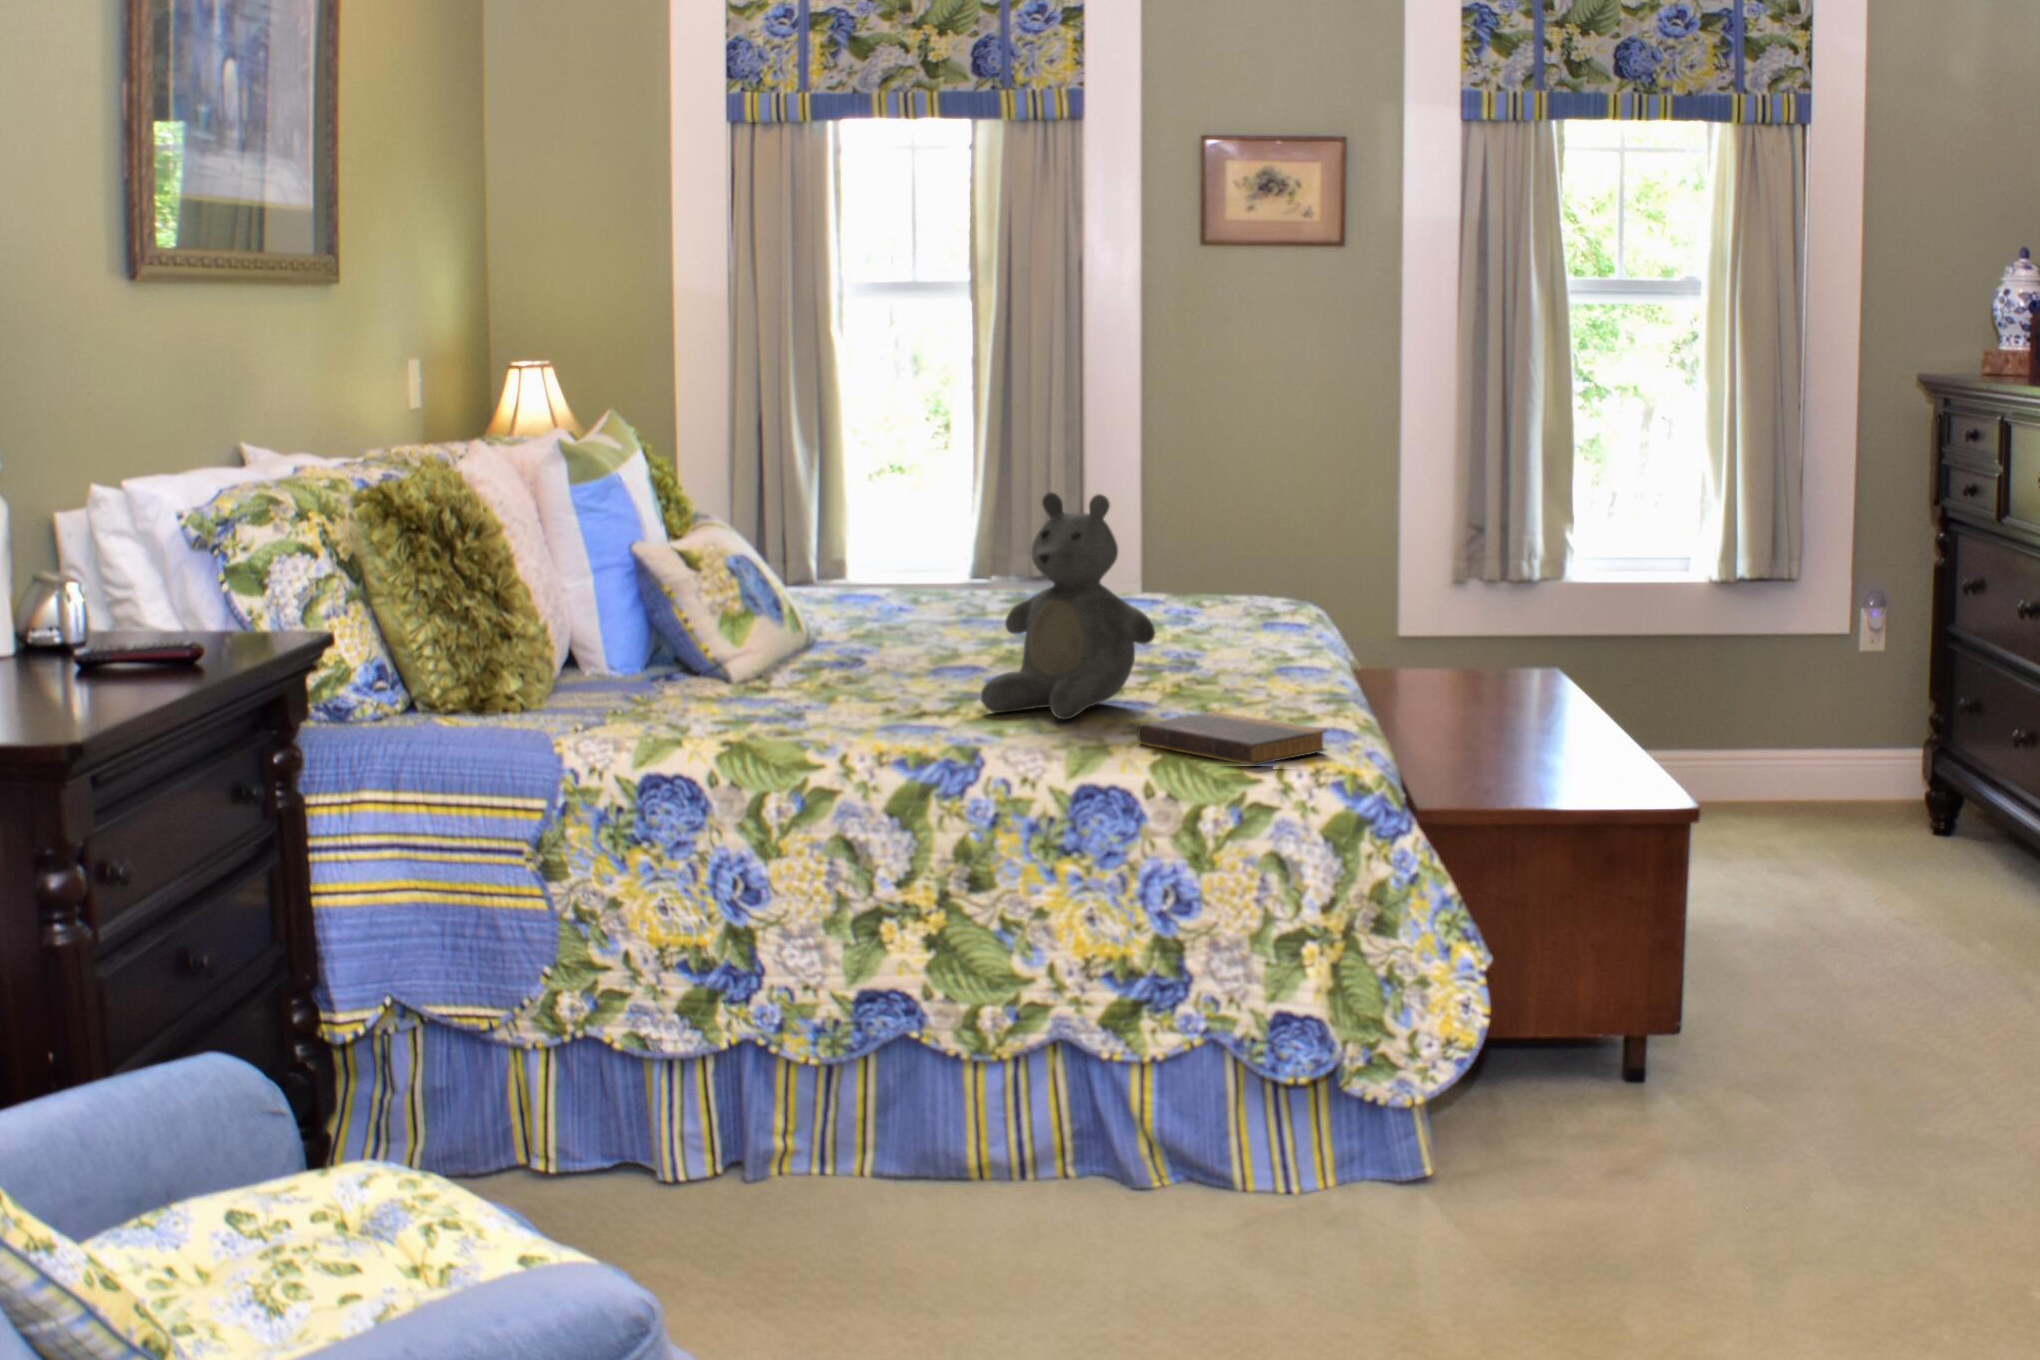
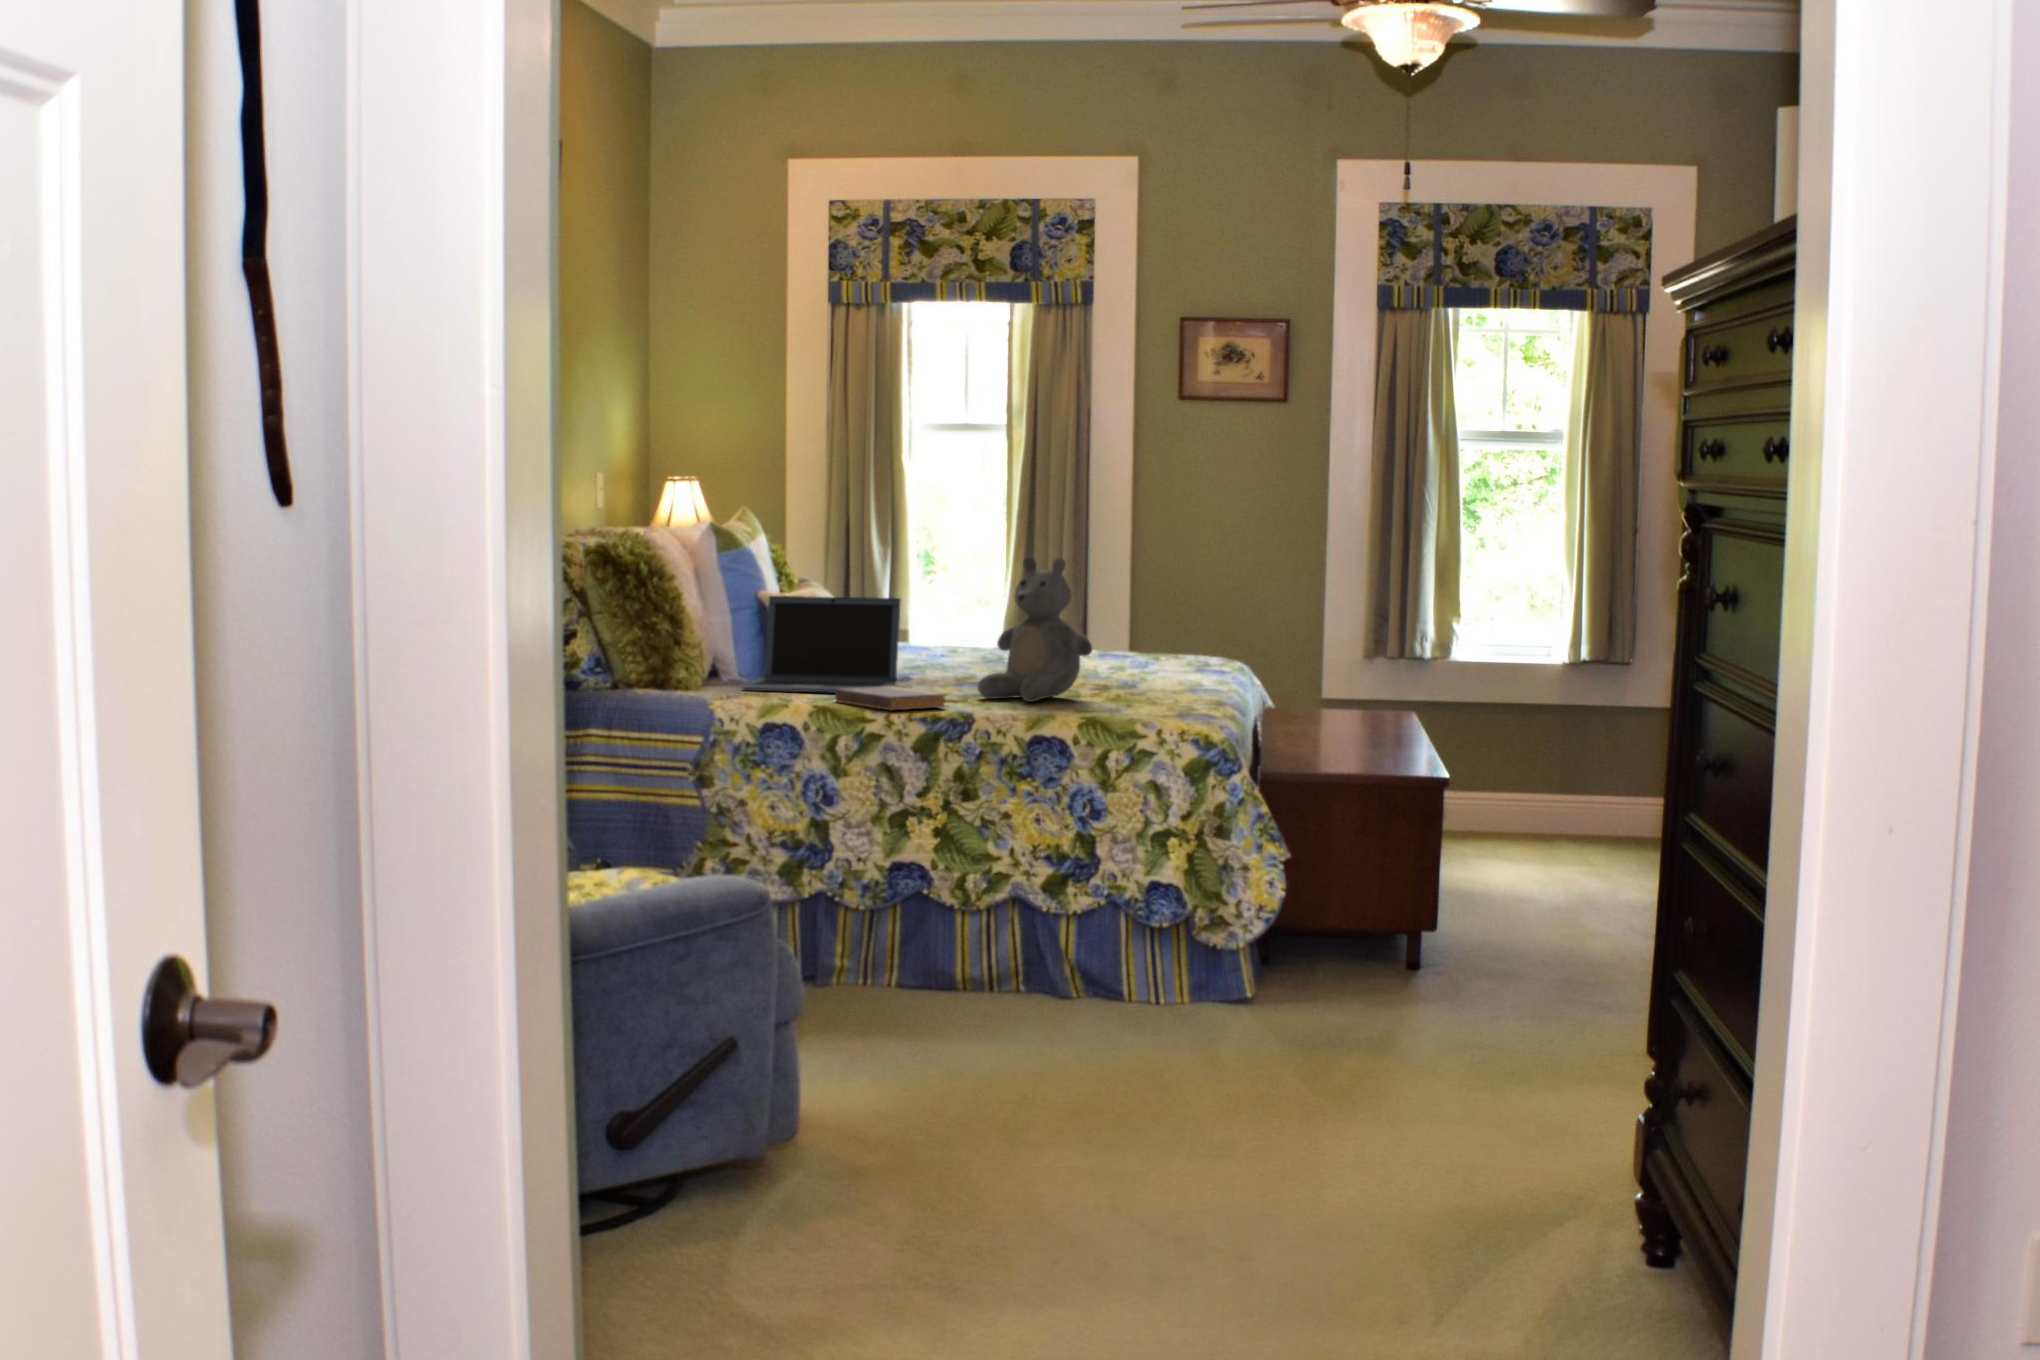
laptop: none [608,555,853,713] -> present [742,596,900,692]
book: present [1137,711,1326,766] -> present [835,686,945,710]

